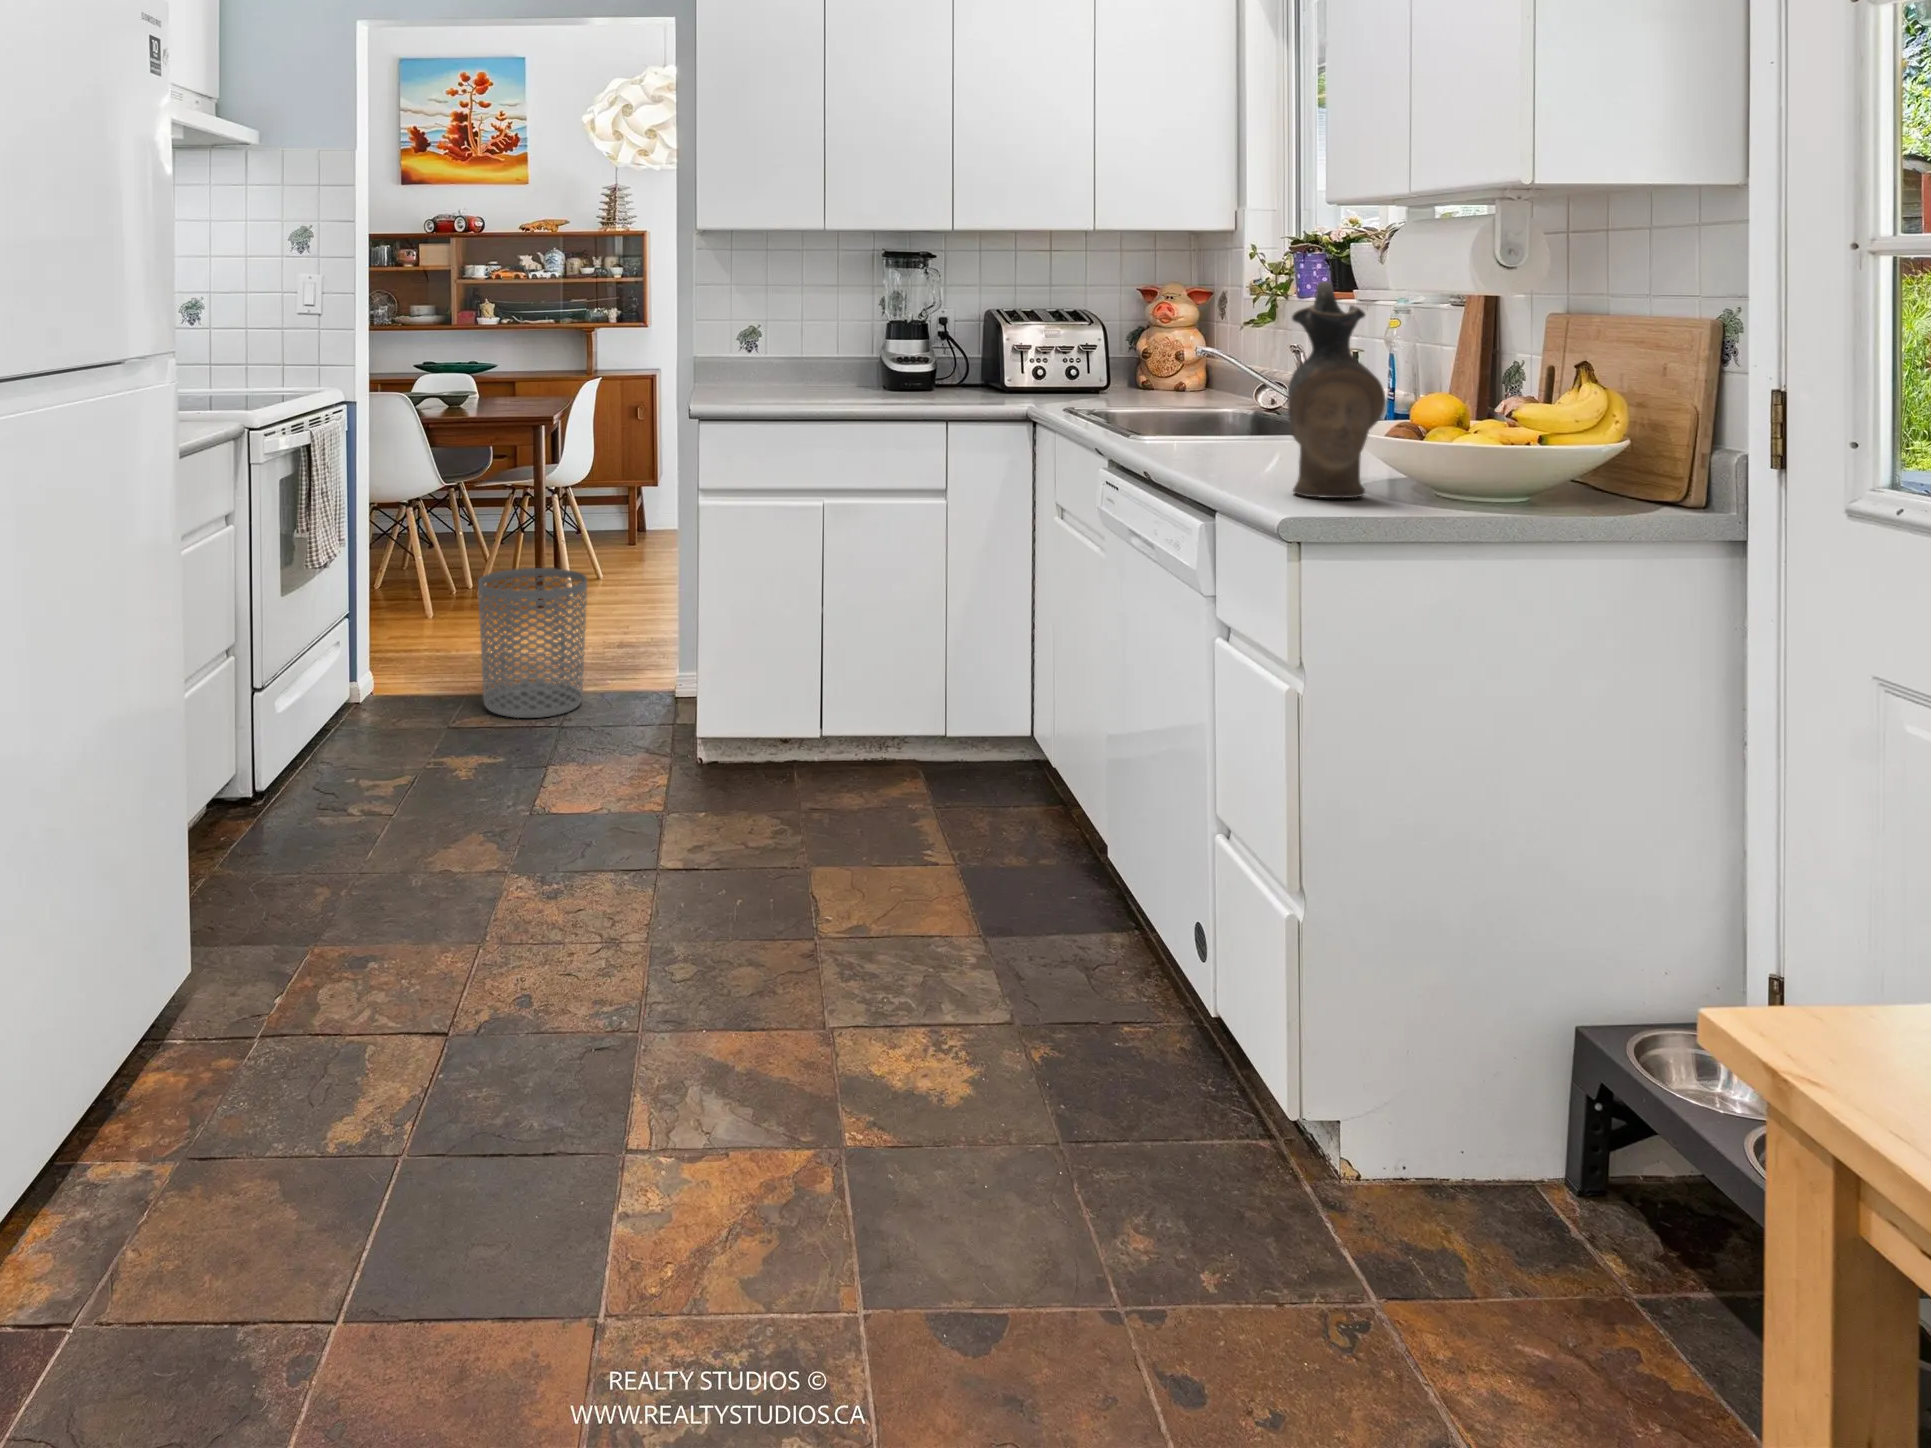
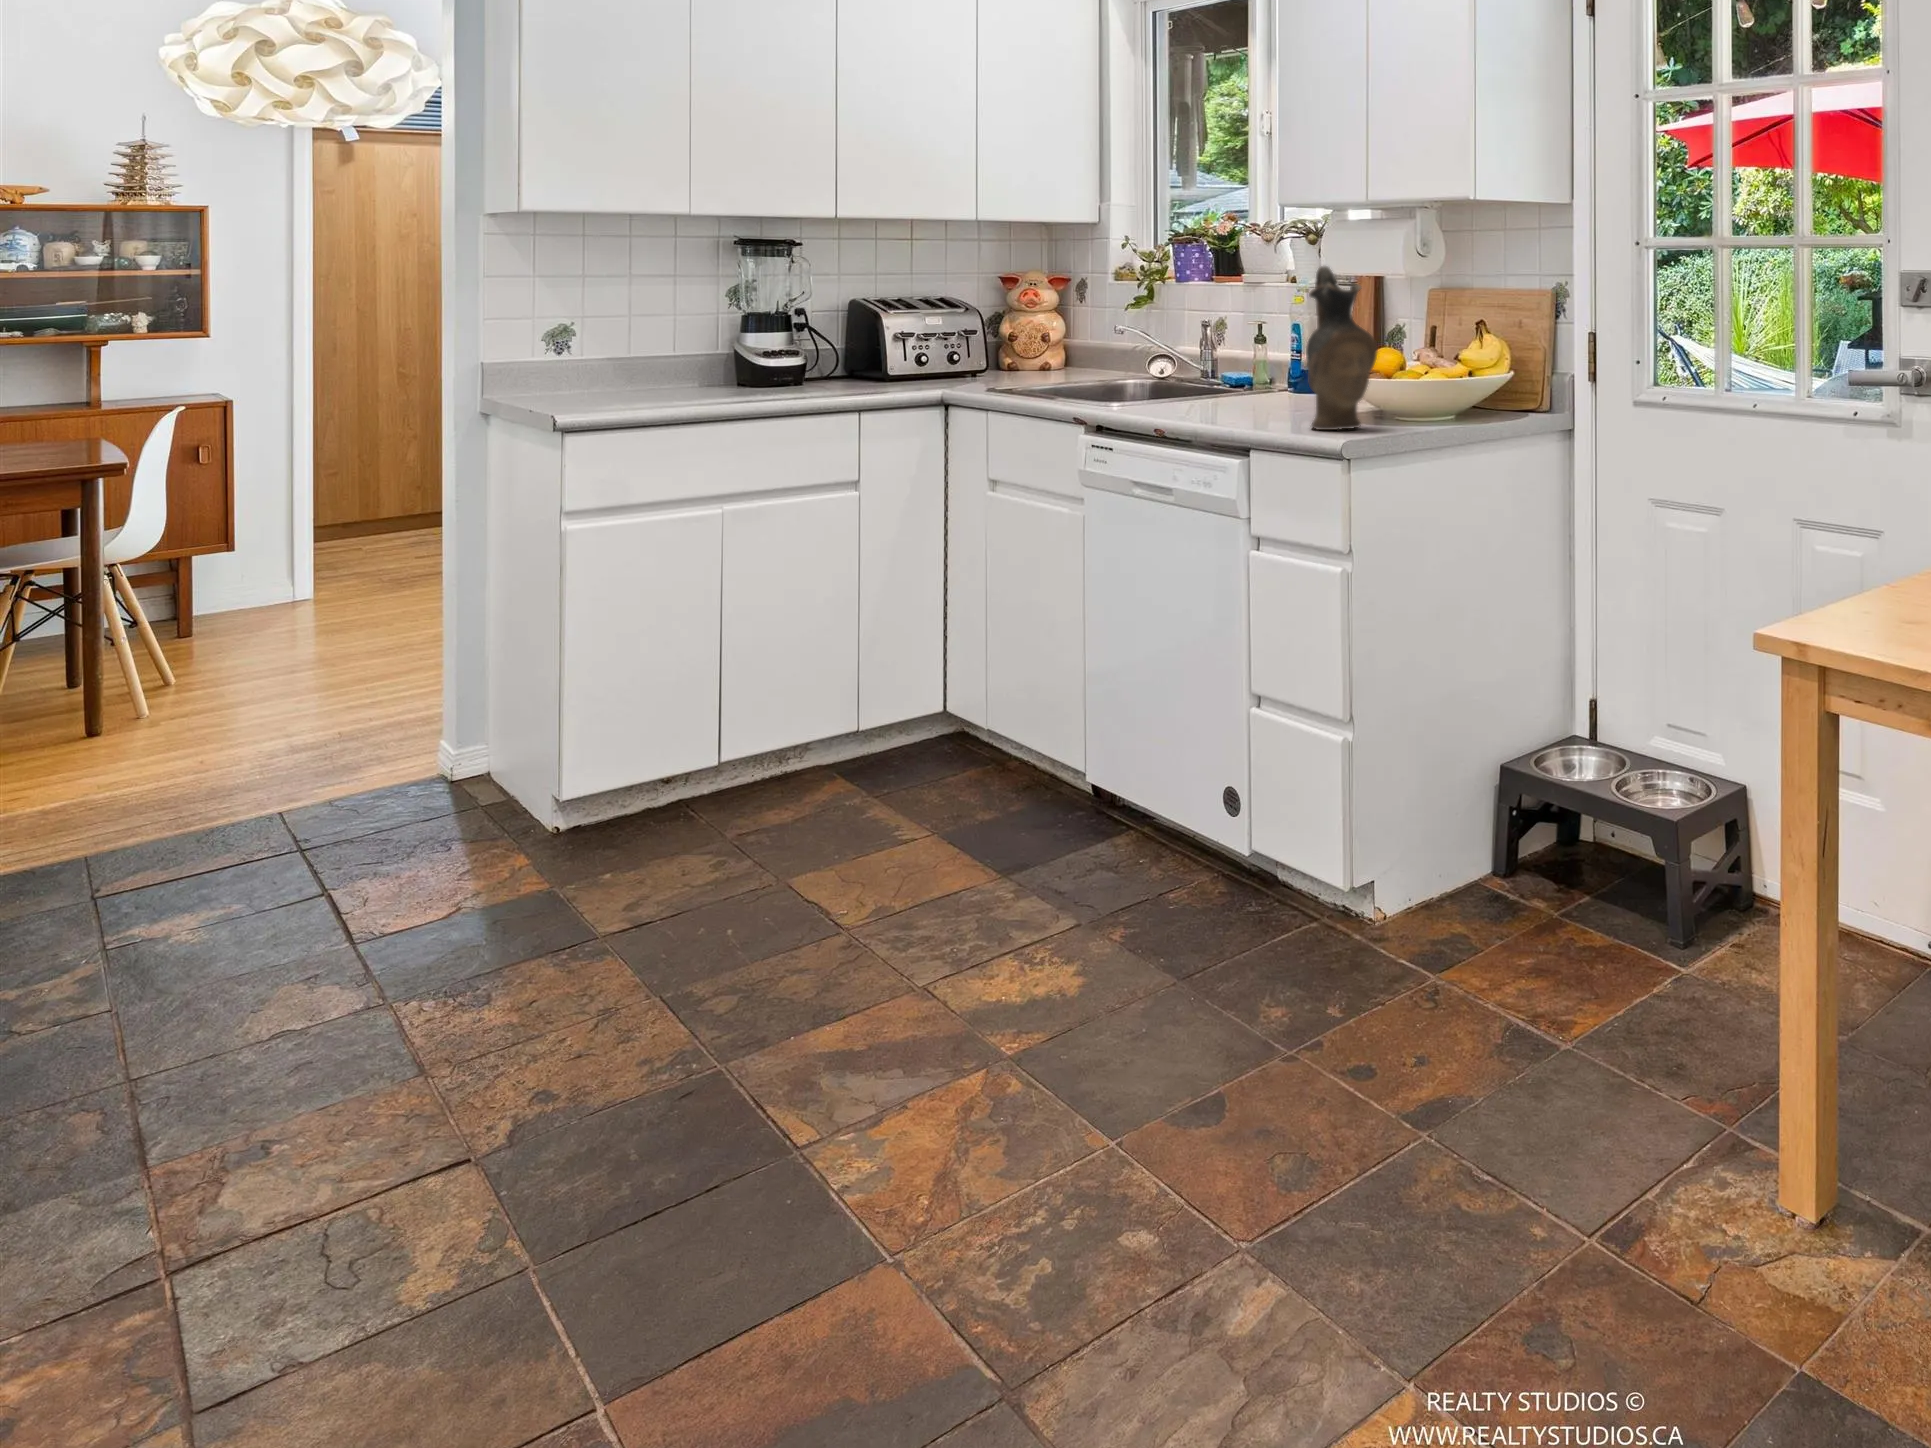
waste bin: present [478,568,587,718] -> none [151,638,338,839]

